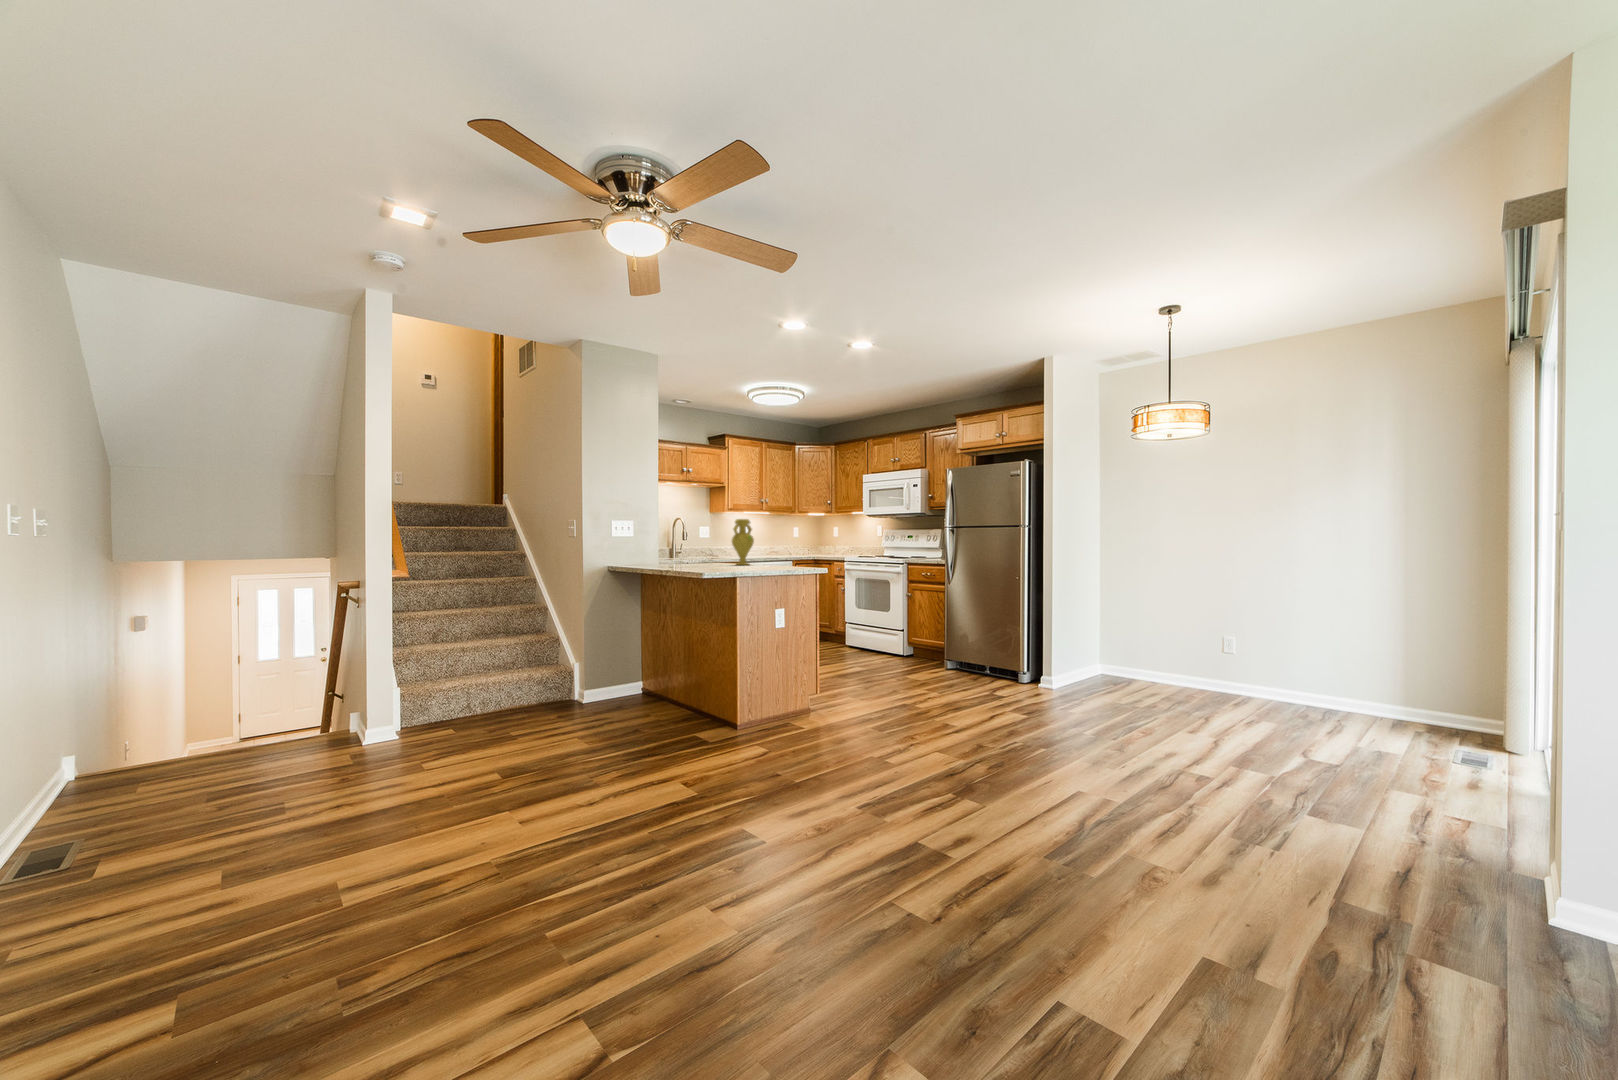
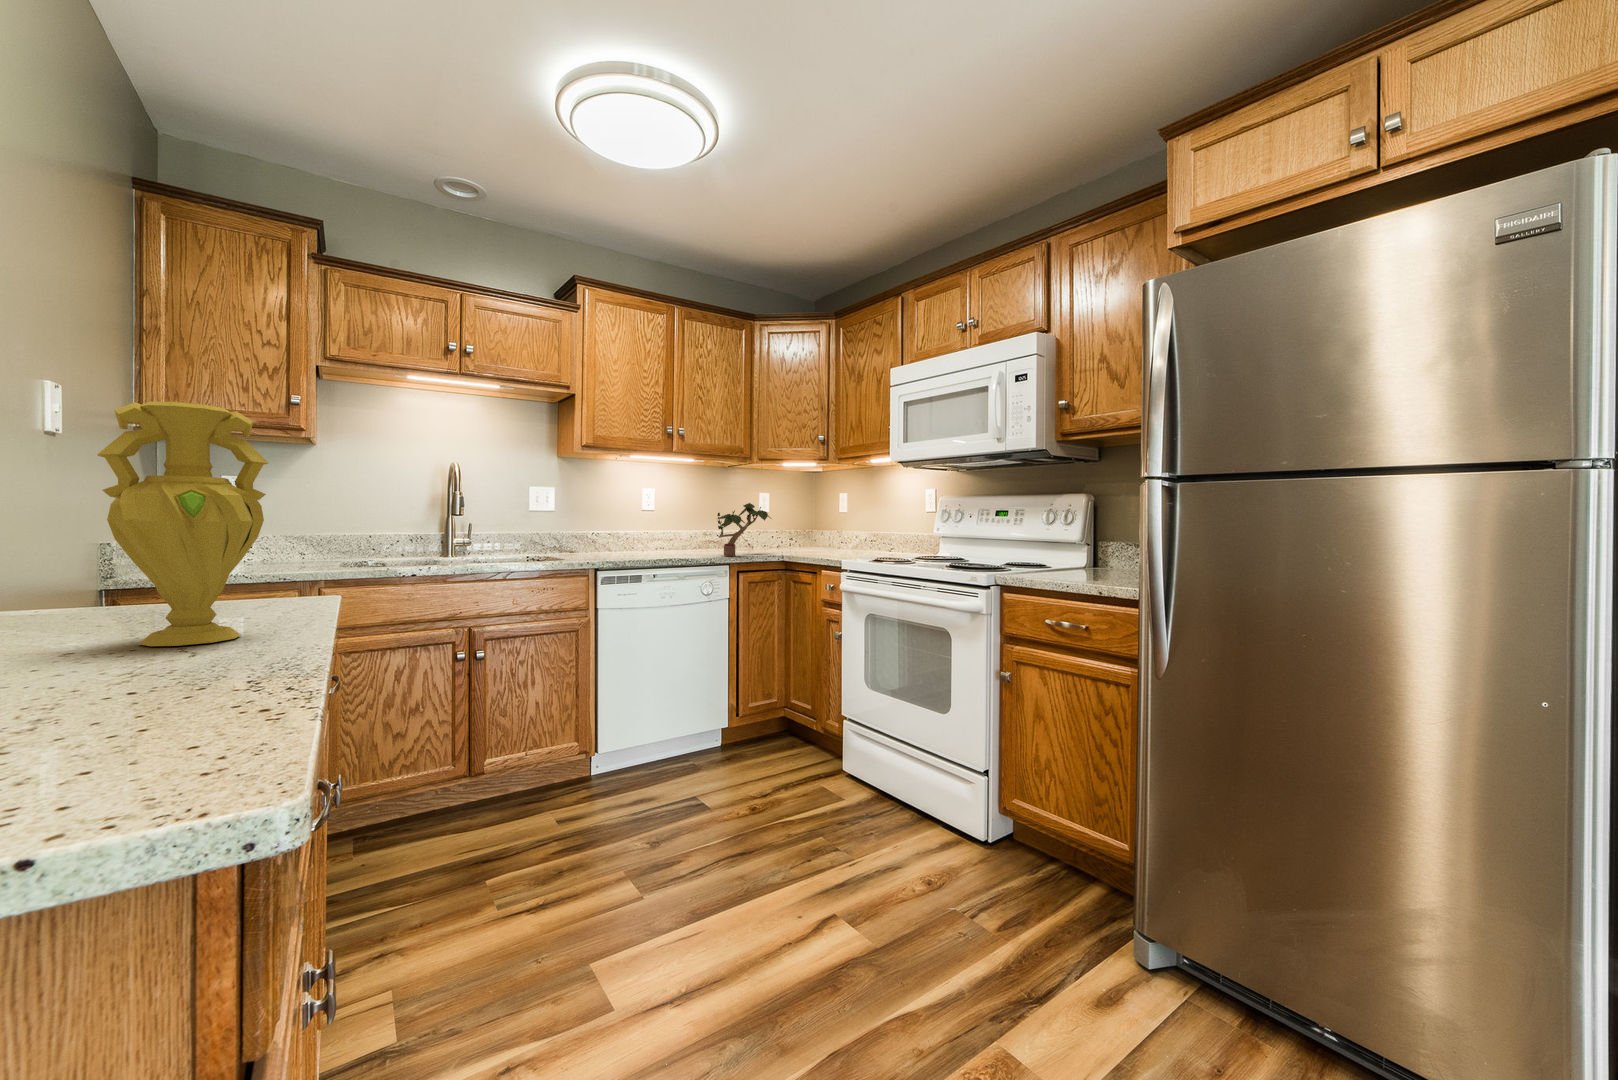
potted plant: none [786,531,811,556] -> present [717,503,770,556]

